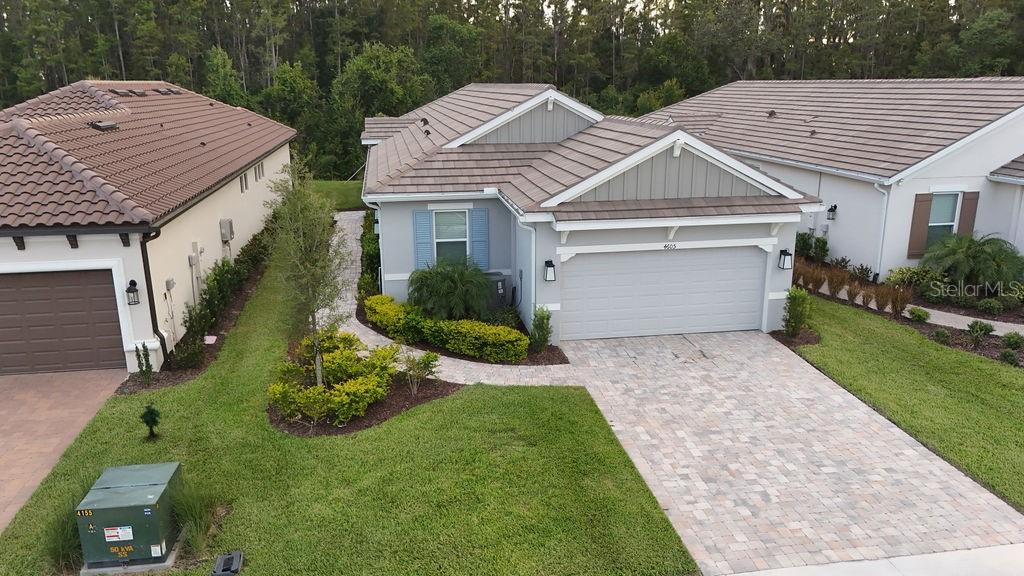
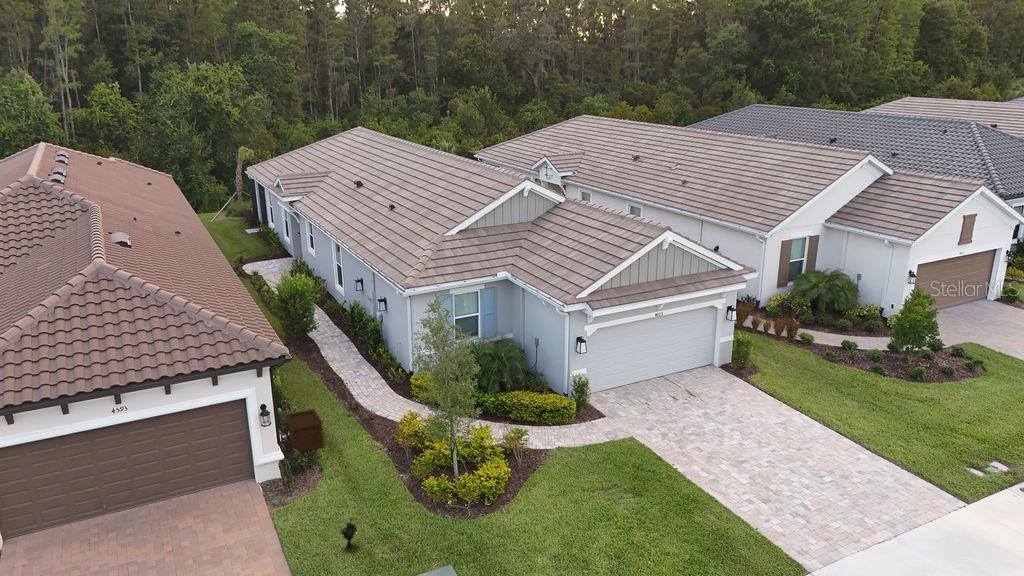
wooden crate: none [200,309,246,351] -> present [285,409,324,452]

